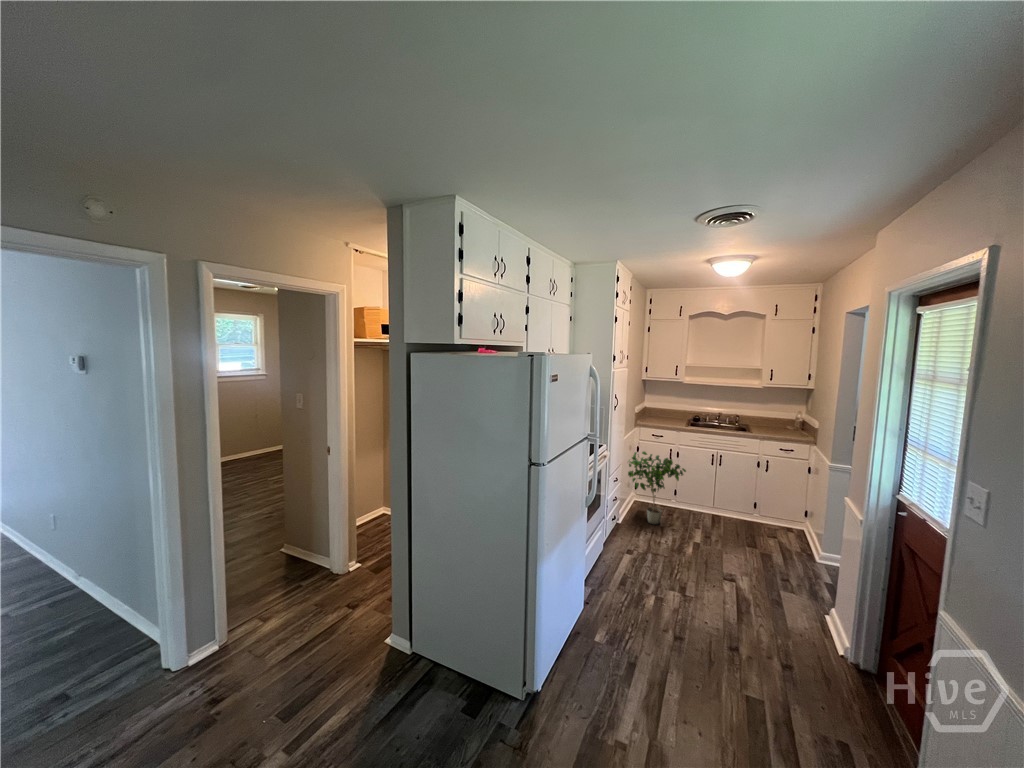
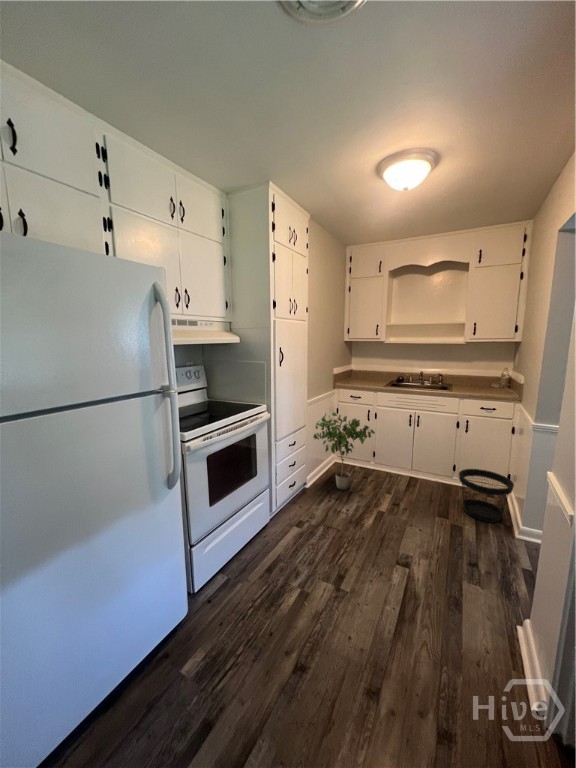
wastebasket: none [764,505,814,551] -> present [459,469,514,522]

